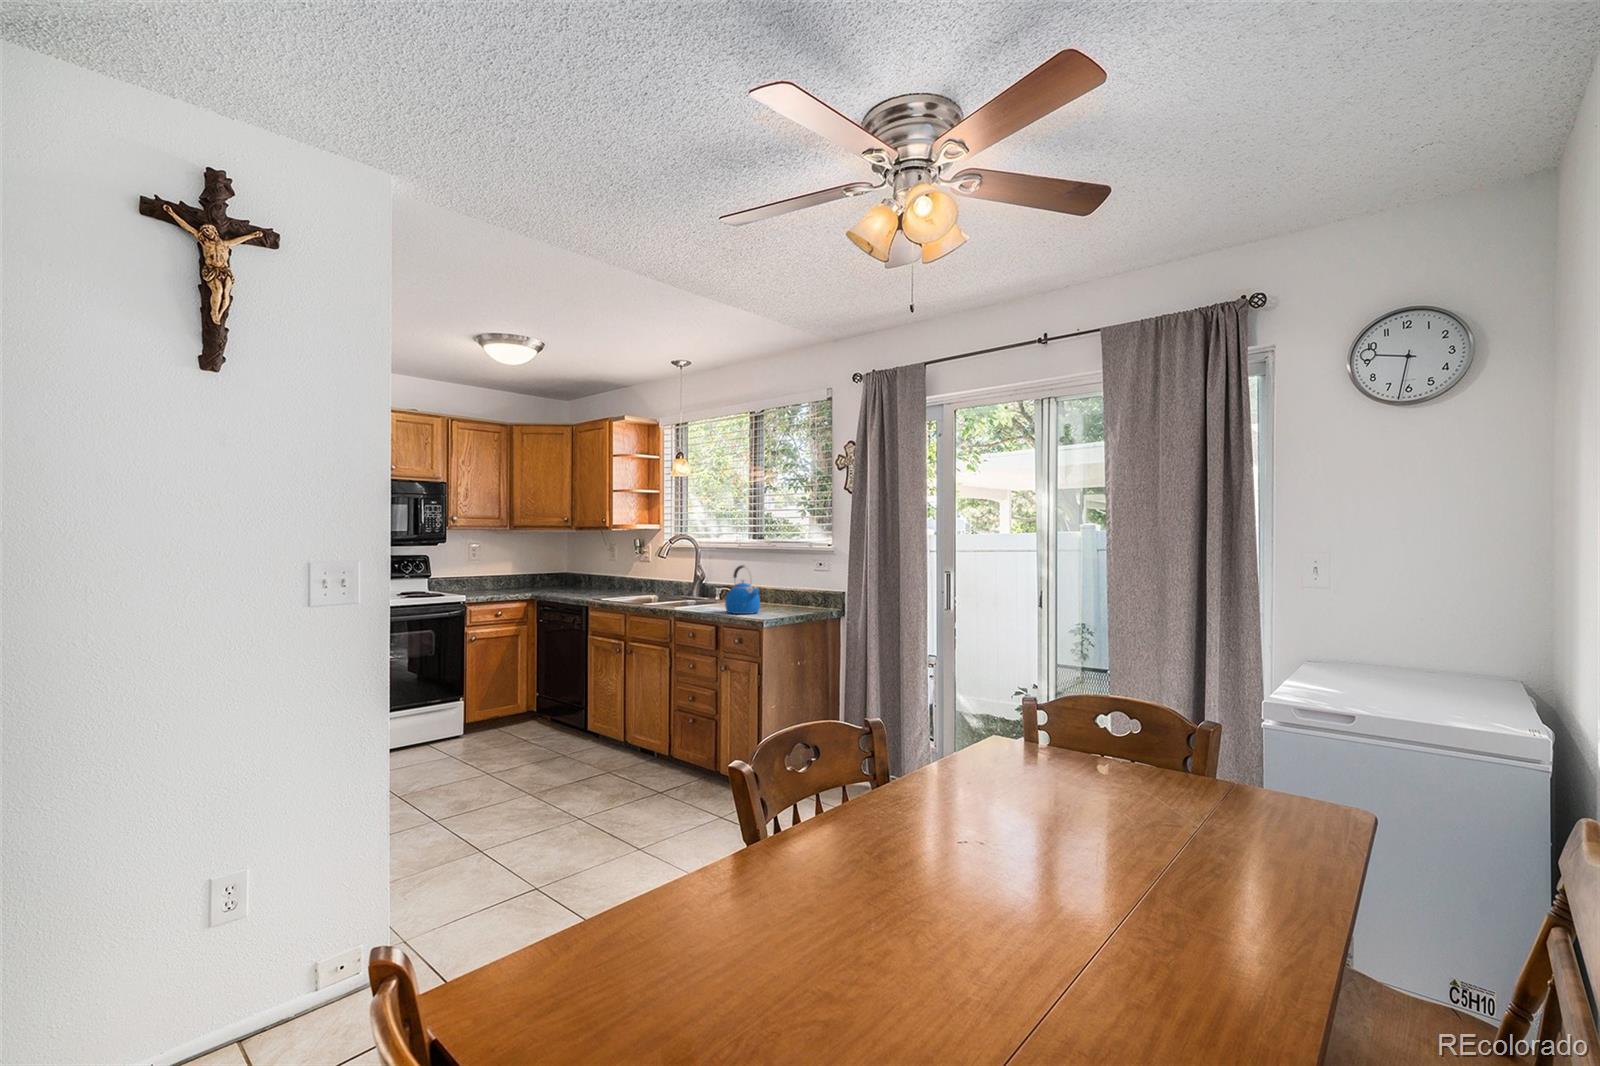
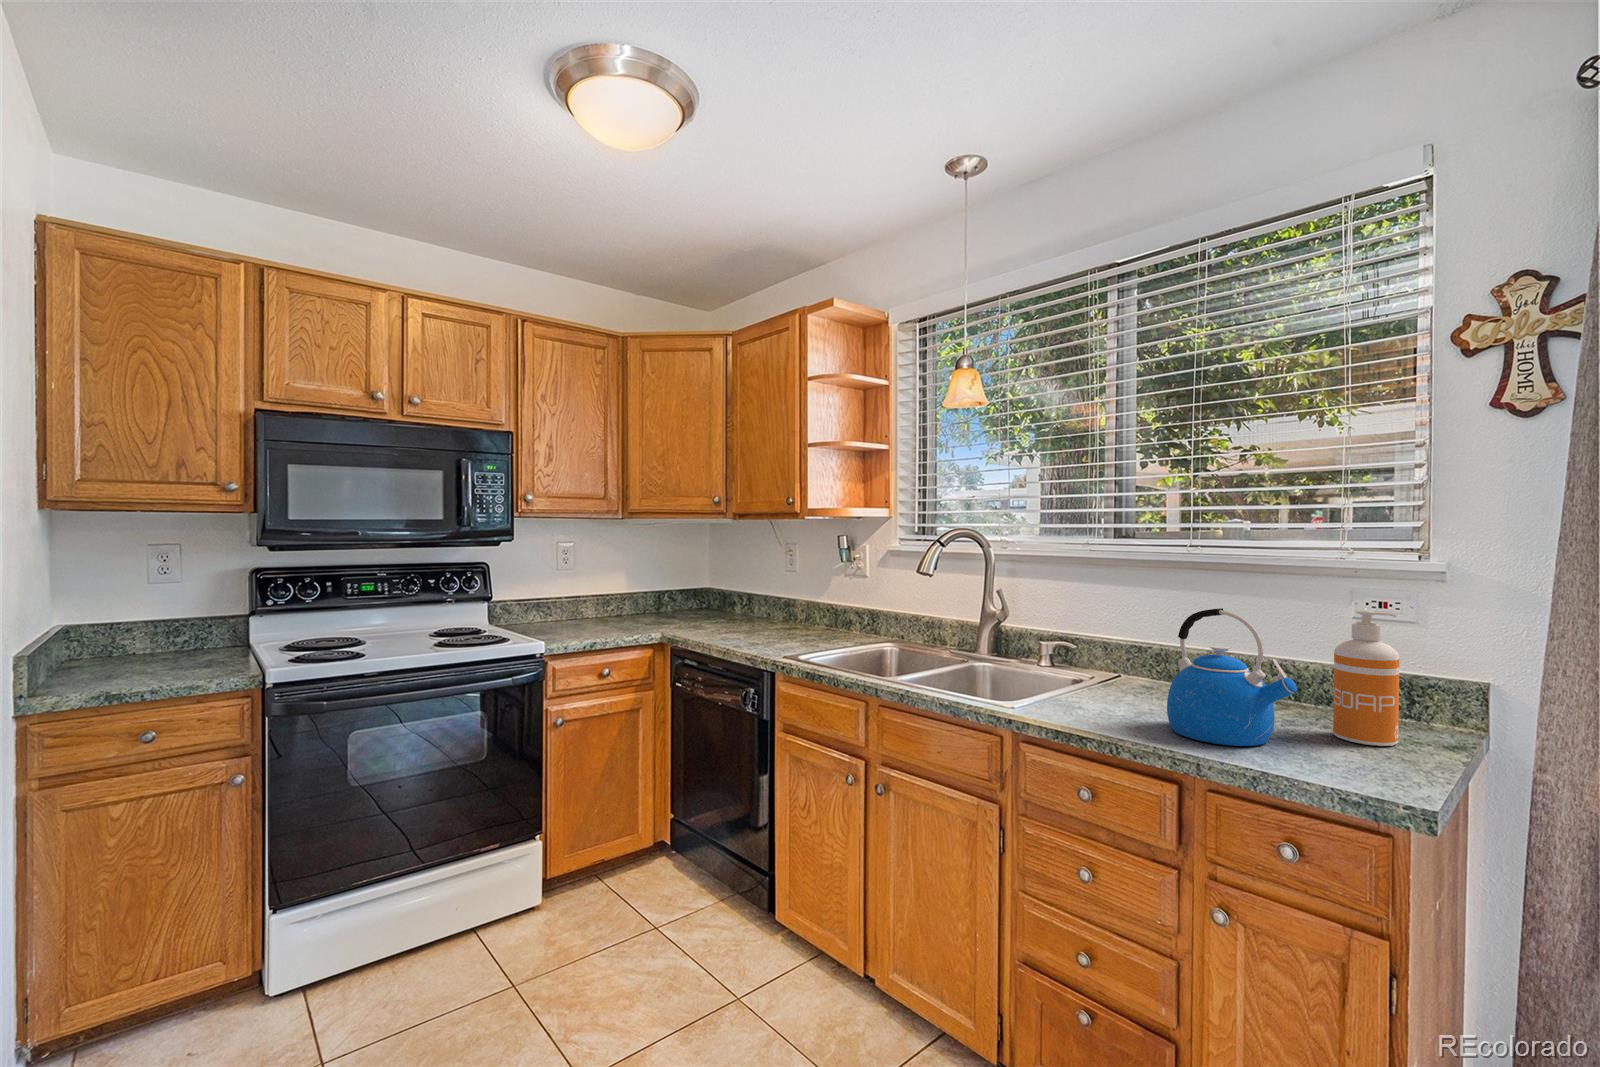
soap dispenser: none [784,565,803,613] -> present [1333,610,1400,746]

